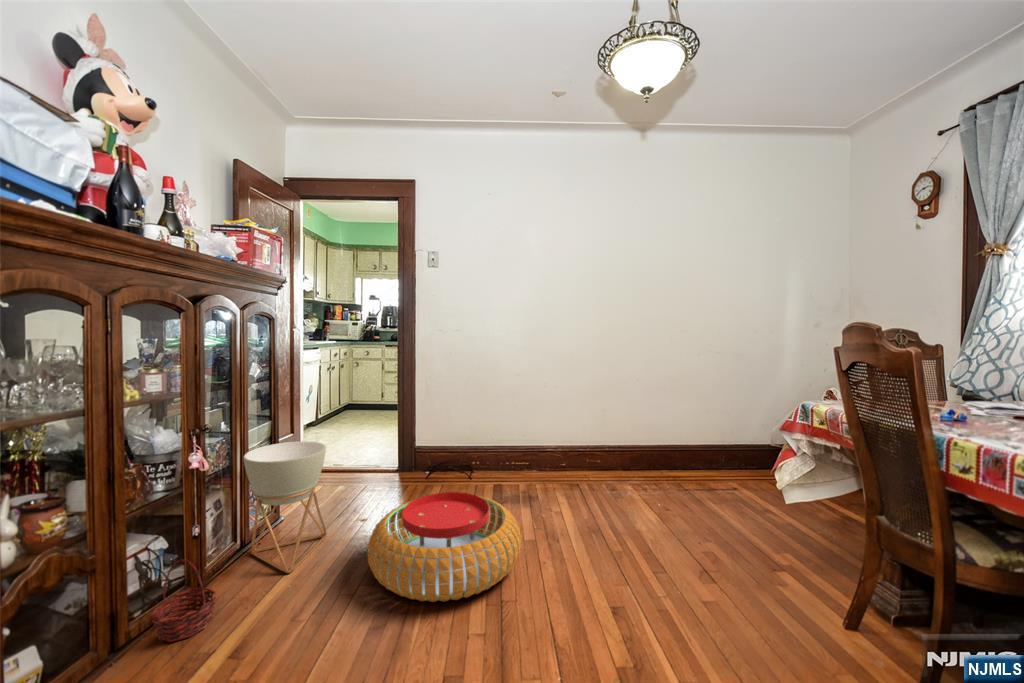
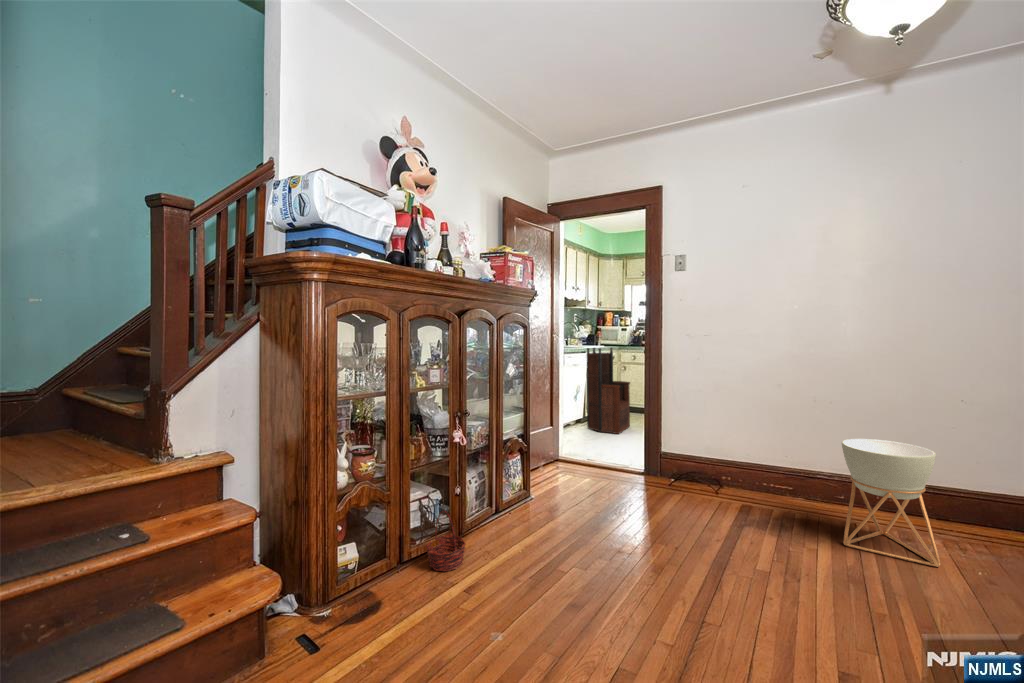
armchair: none [321,343,368,432] -> present [587,348,630,434]
planter: present [243,441,327,573] -> present [842,439,940,567]
pouf: present [368,492,521,602] -> none [580,510,760,638]

